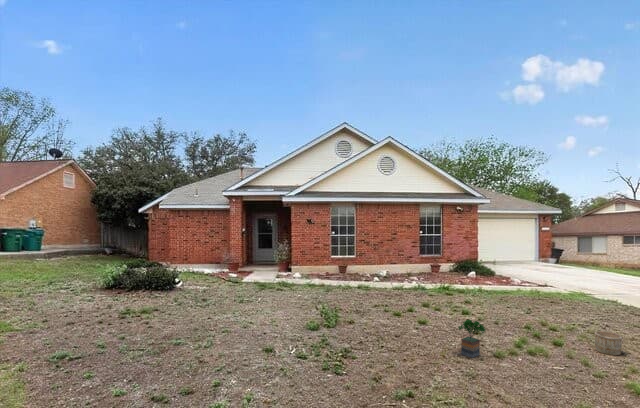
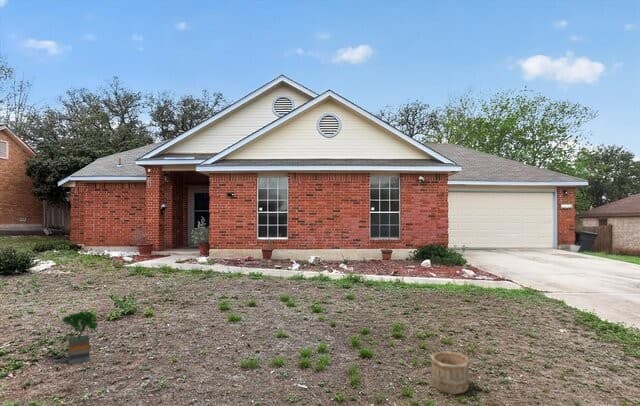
potted tree: present [459,320,486,358] -> present [62,311,98,364]

